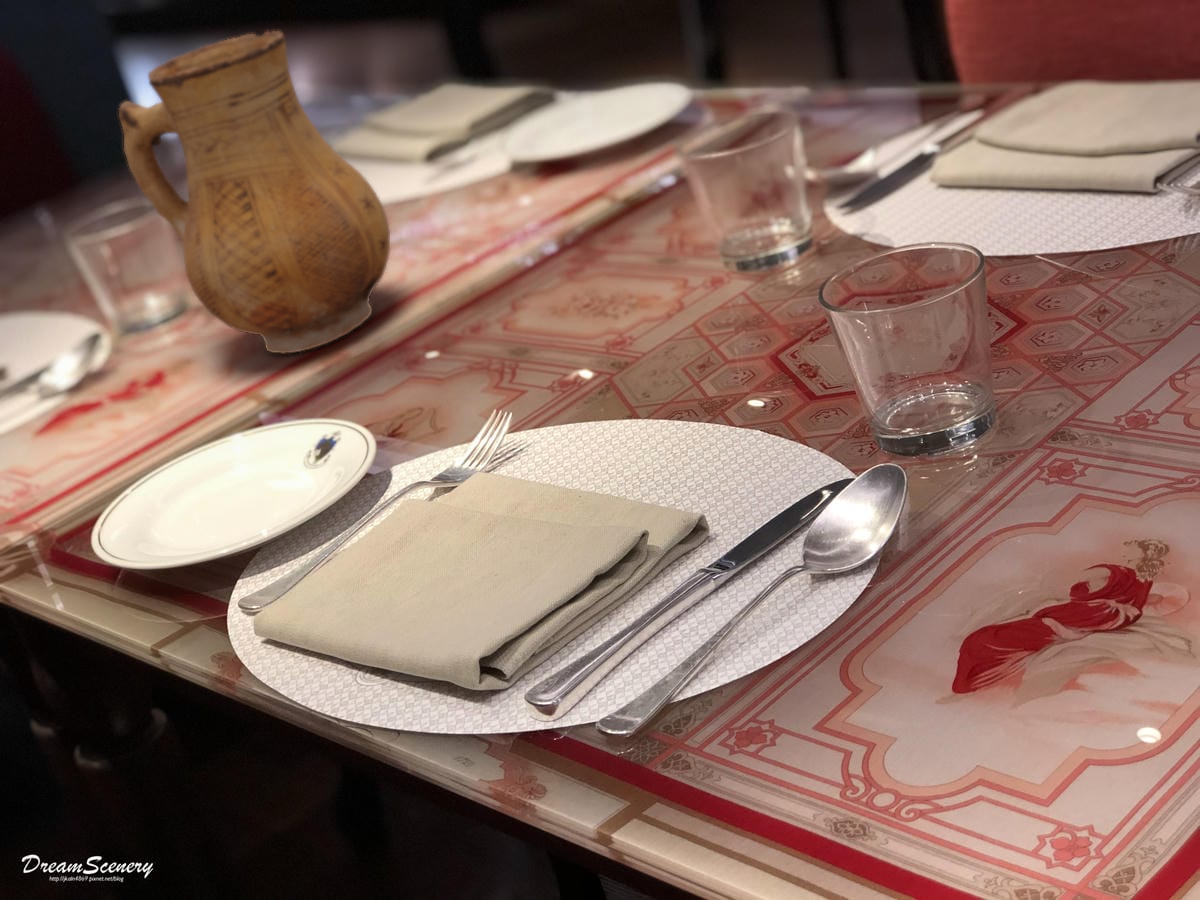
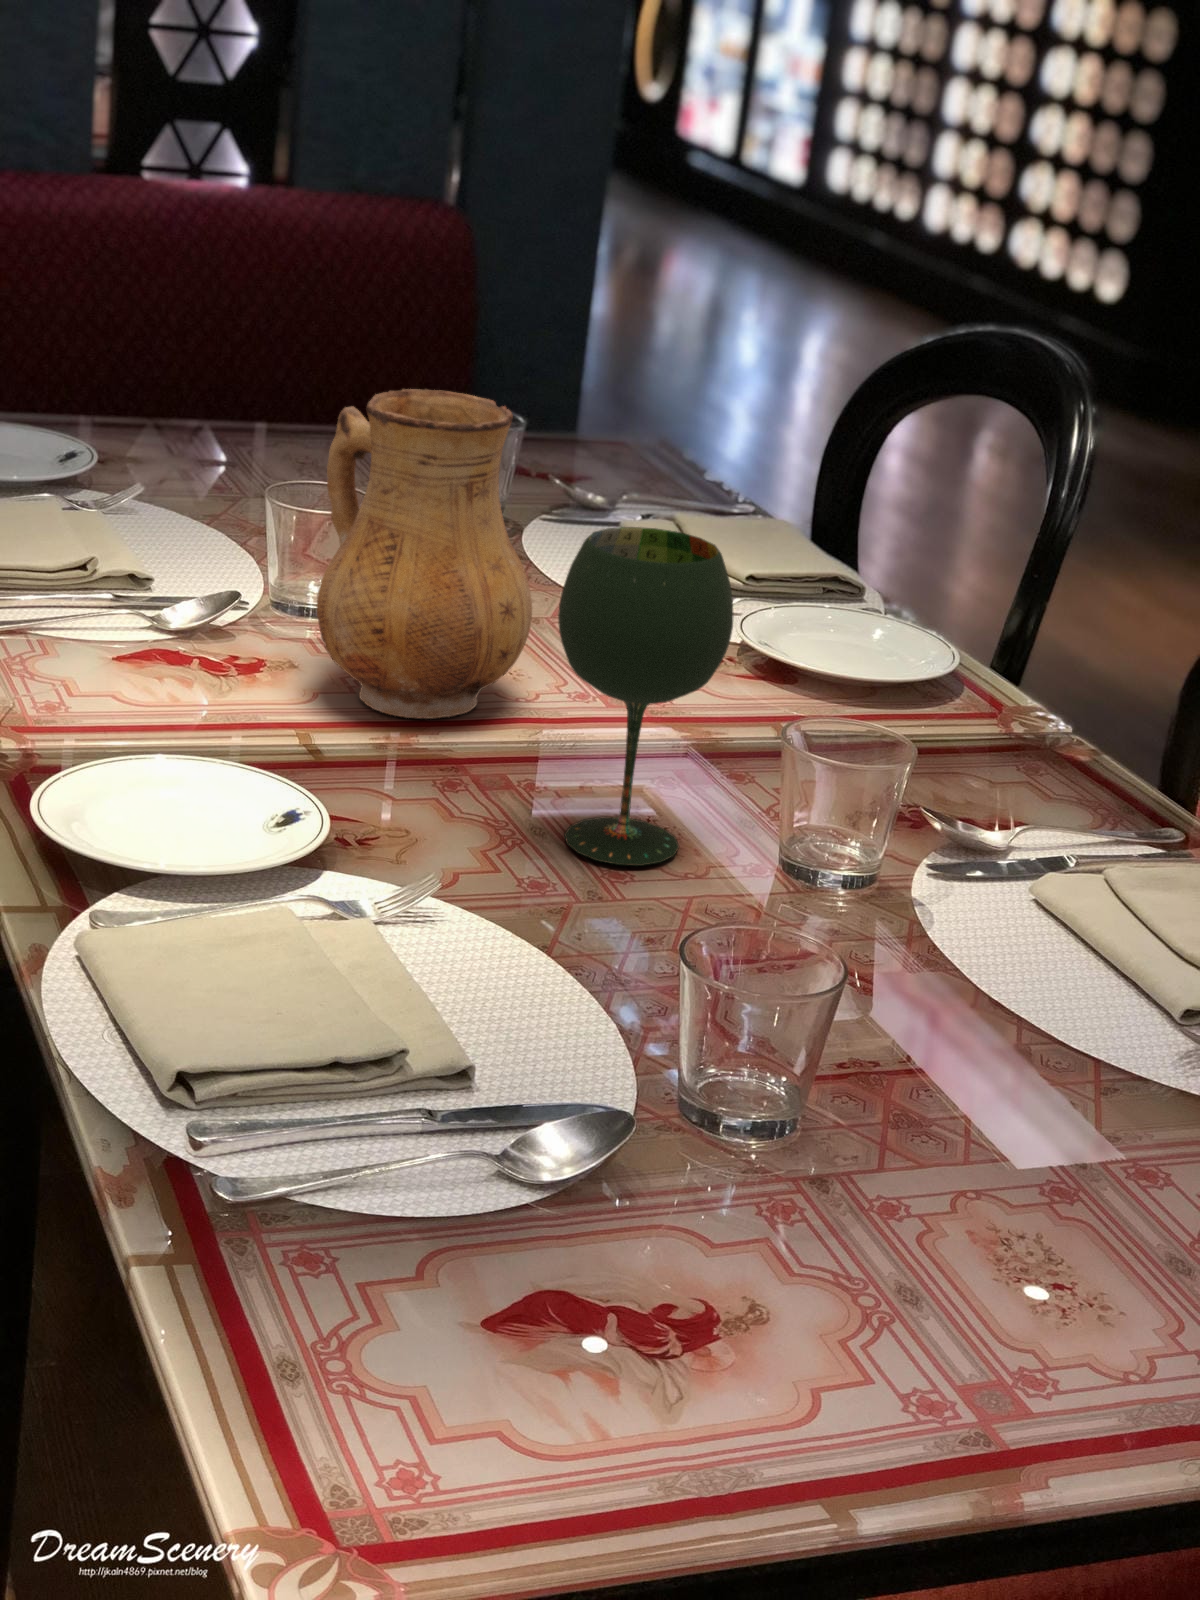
wine glass: none [451,17,655,348] -> present [558,527,733,866]

